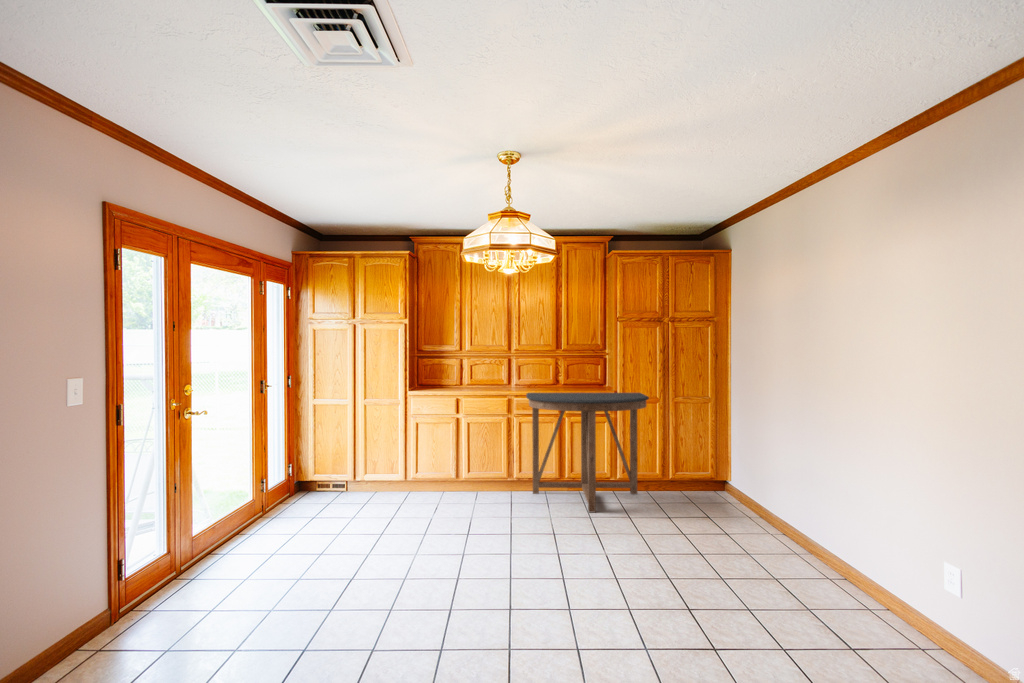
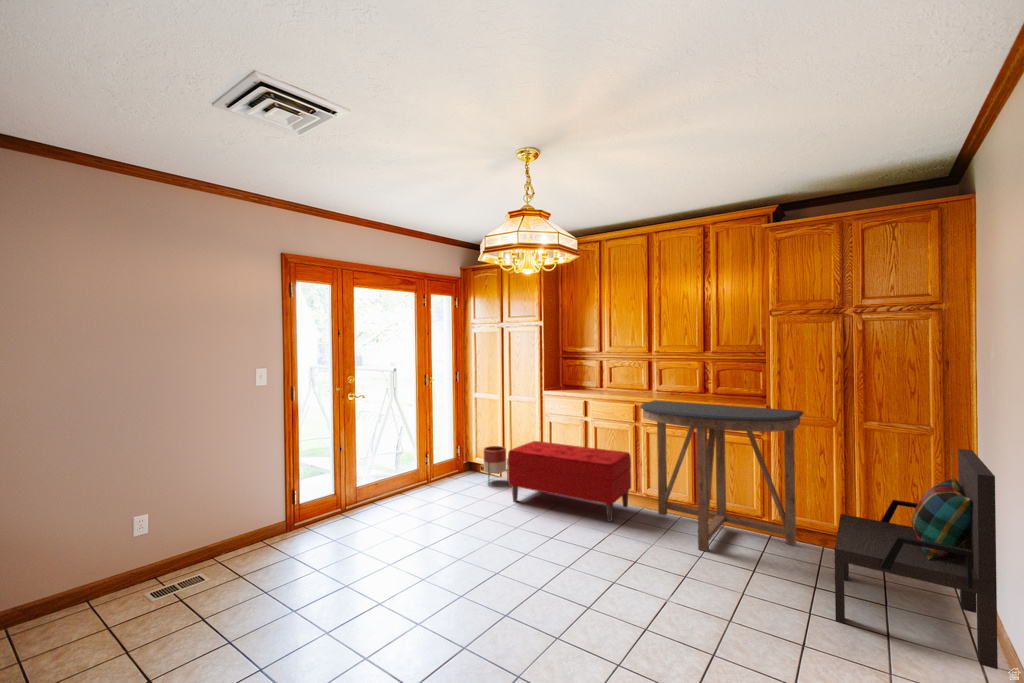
armchair: none [678,409,783,534] -> present [835,449,998,669]
bench: none [390,443,509,512] -> present [508,441,631,522]
planter: none [338,457,366,504] -> present [484,446,508,482]

